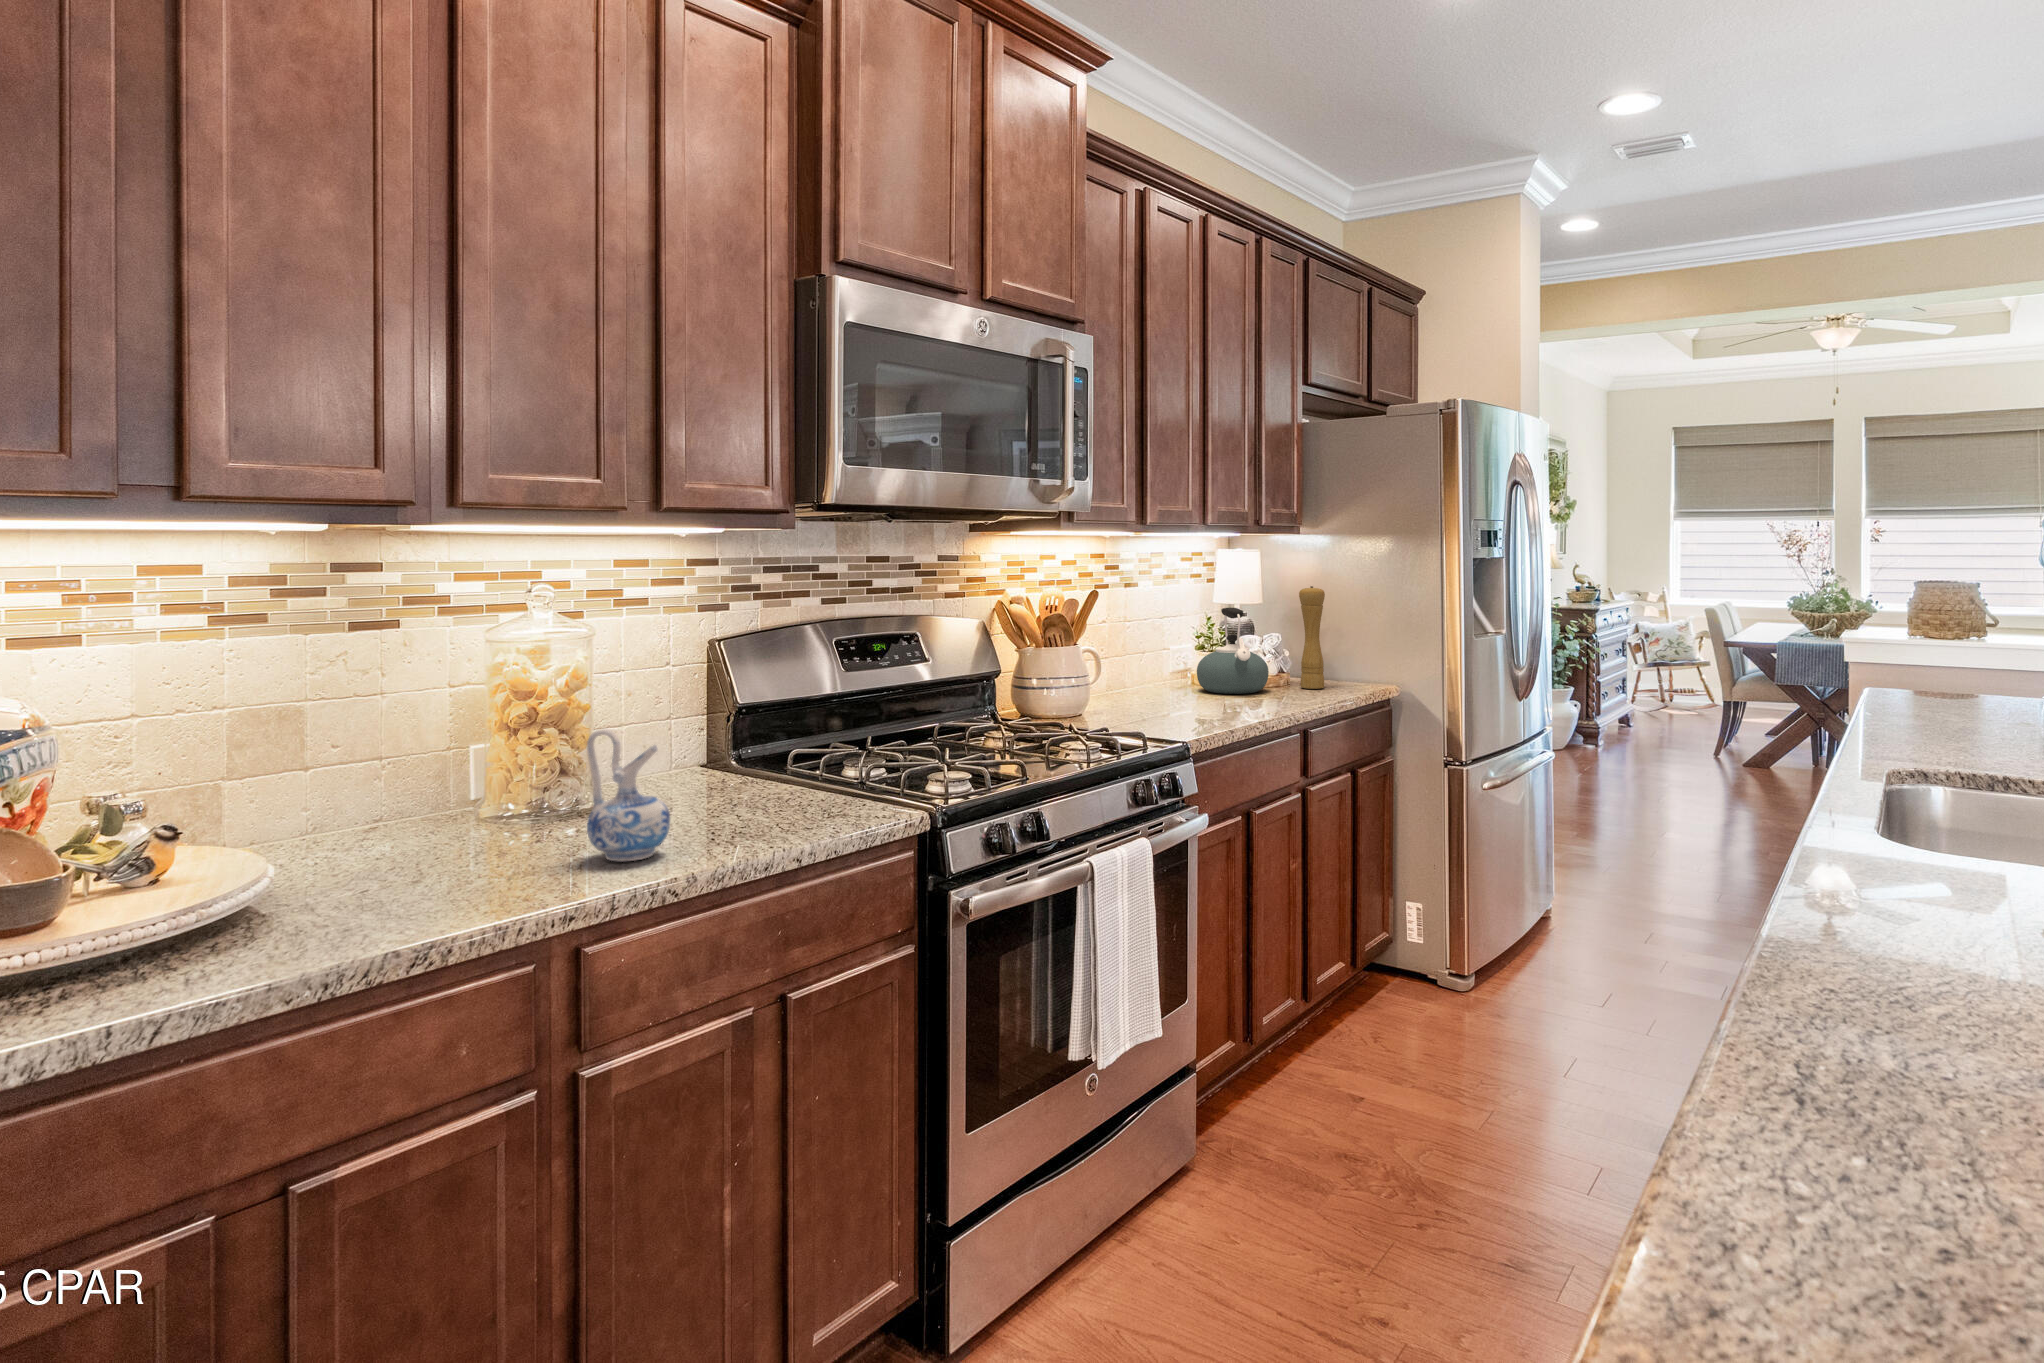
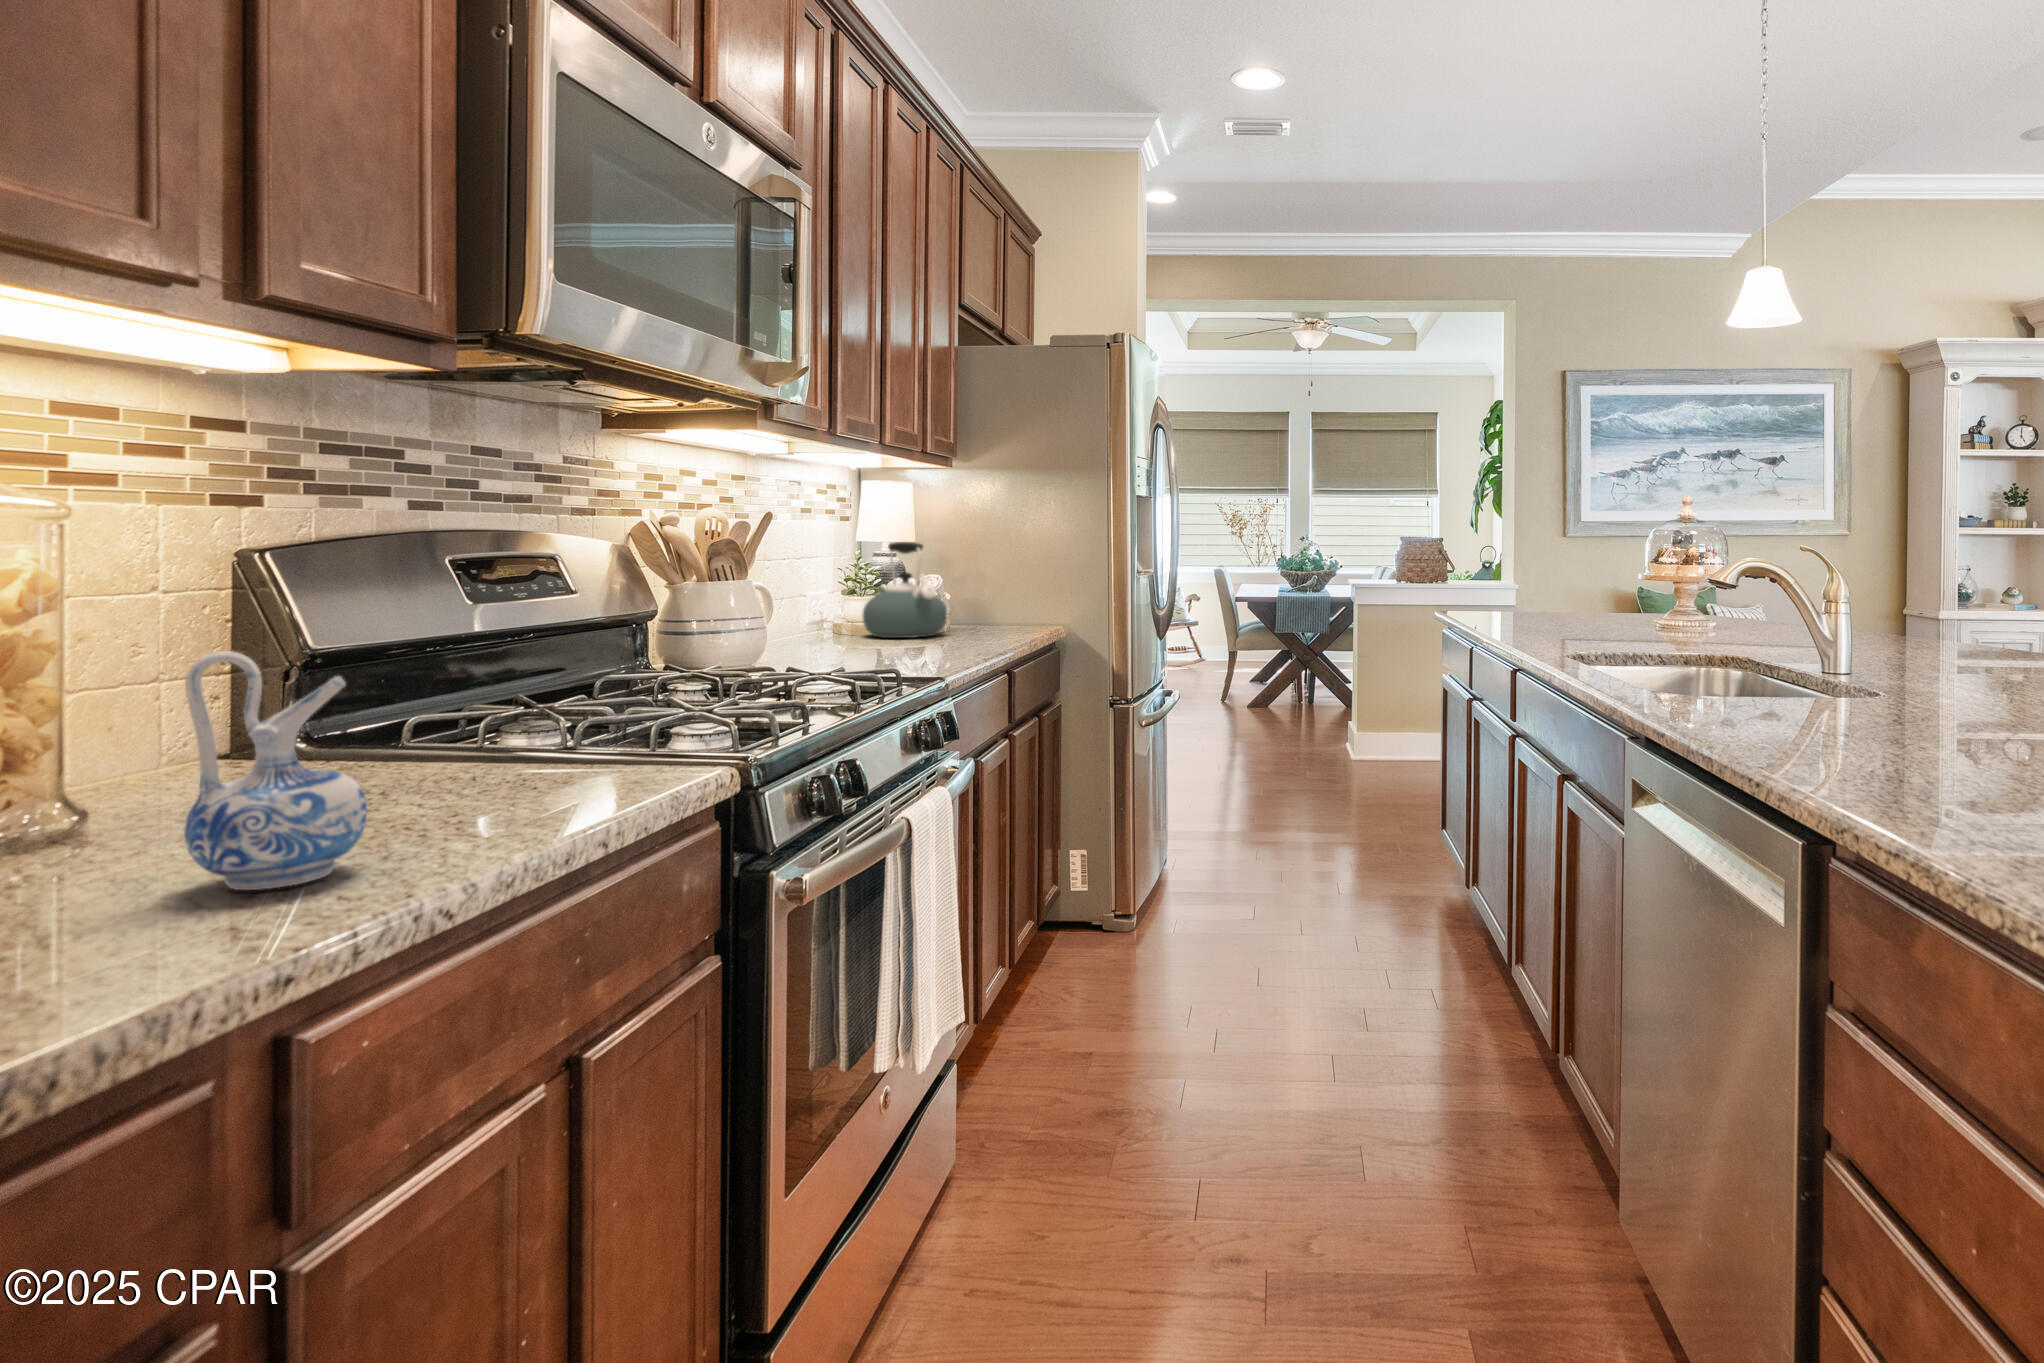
pepper mill: present [1299,586,1325,689] -> none [974,520,1002,630]

